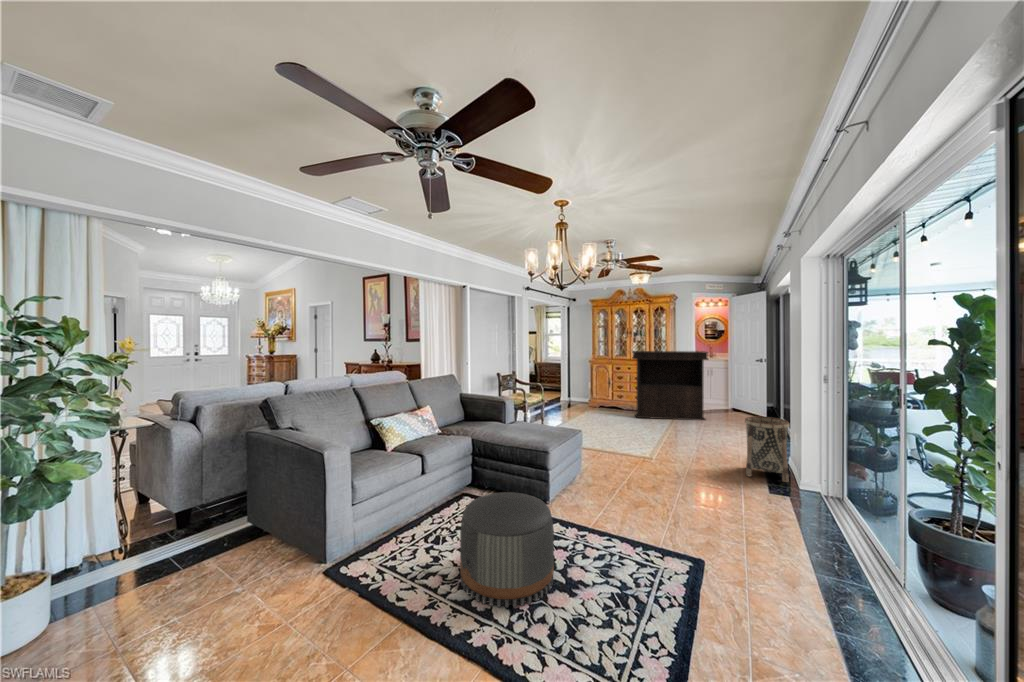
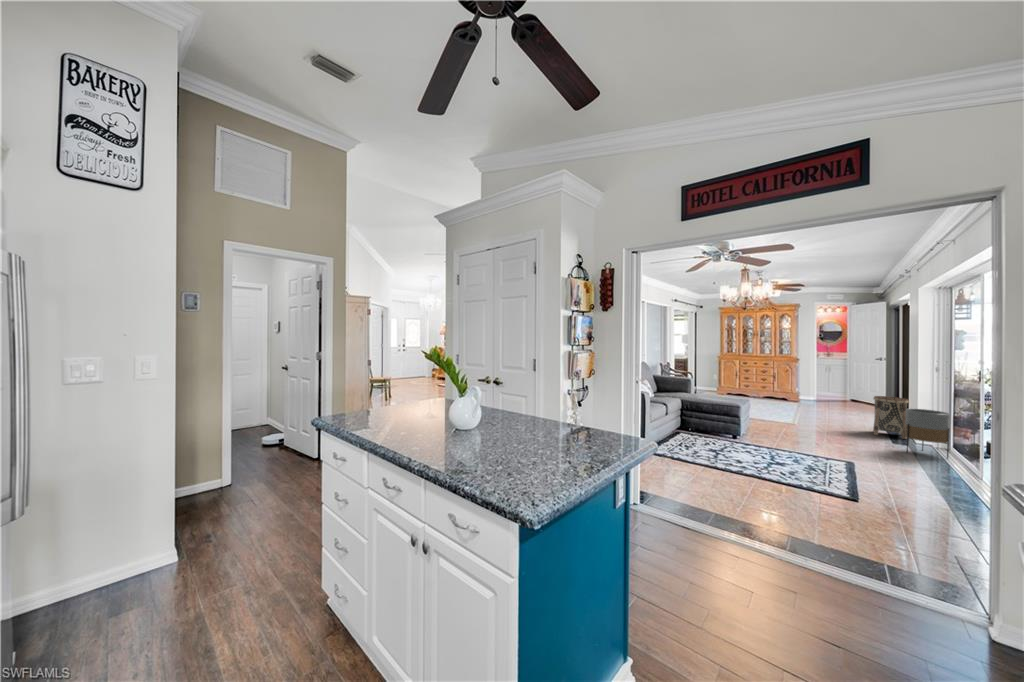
console table: present [633,351,708,420] -> none [762,349,833,406]
planter: none [783,444,847,531] -> present [905,409,950,458]
pouf: present [460,492,554,607] -> none [719,420,775,468]

